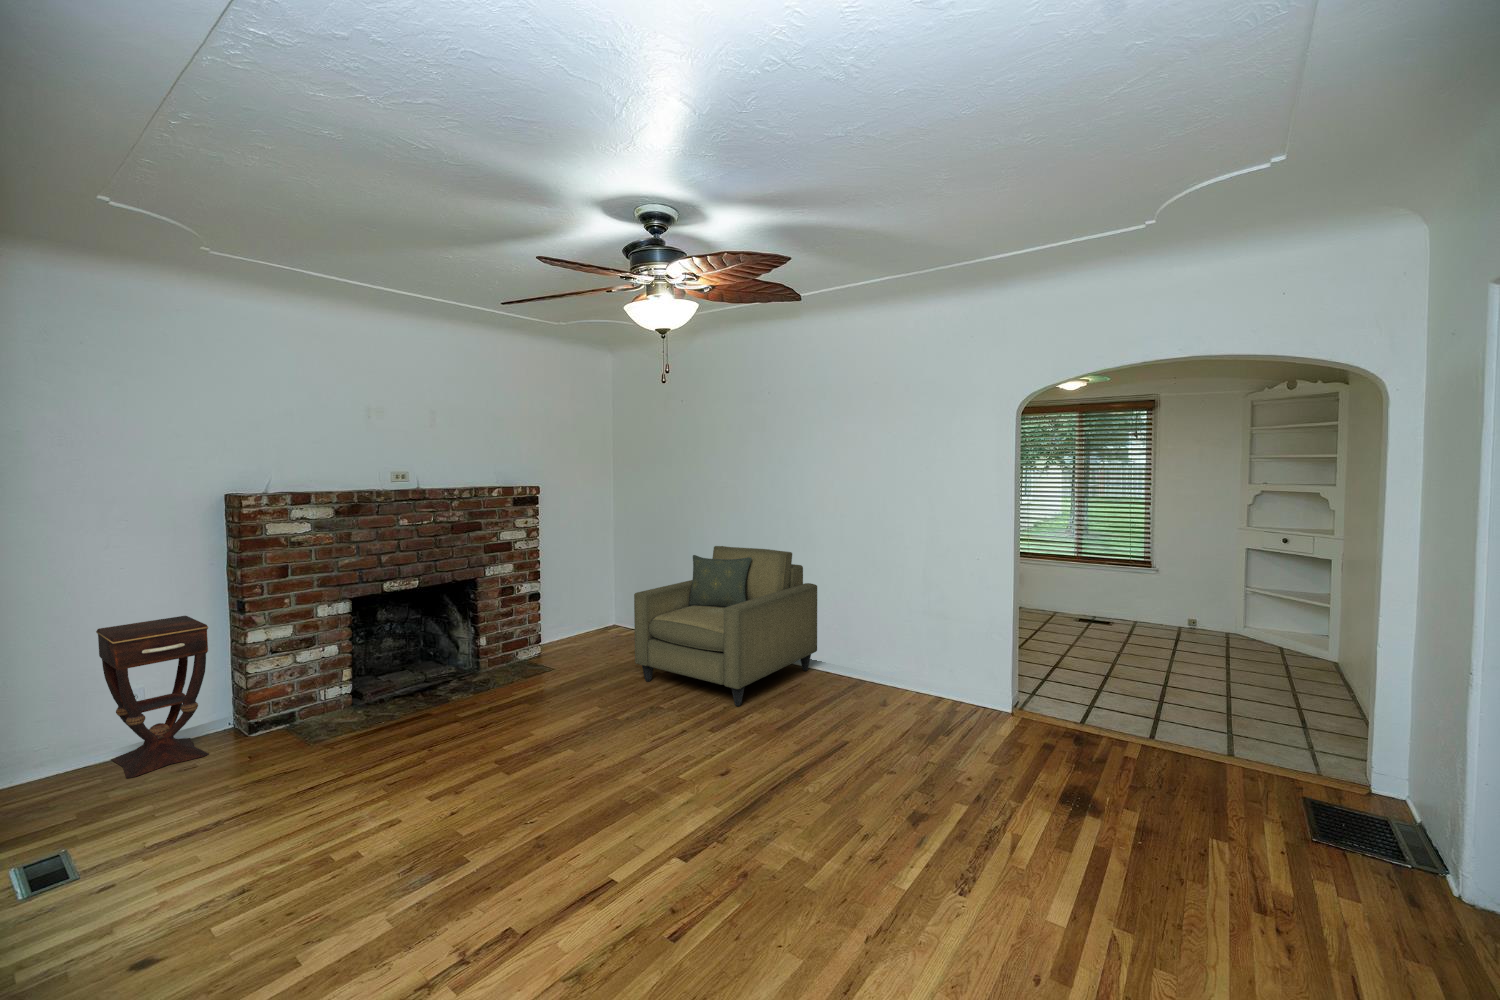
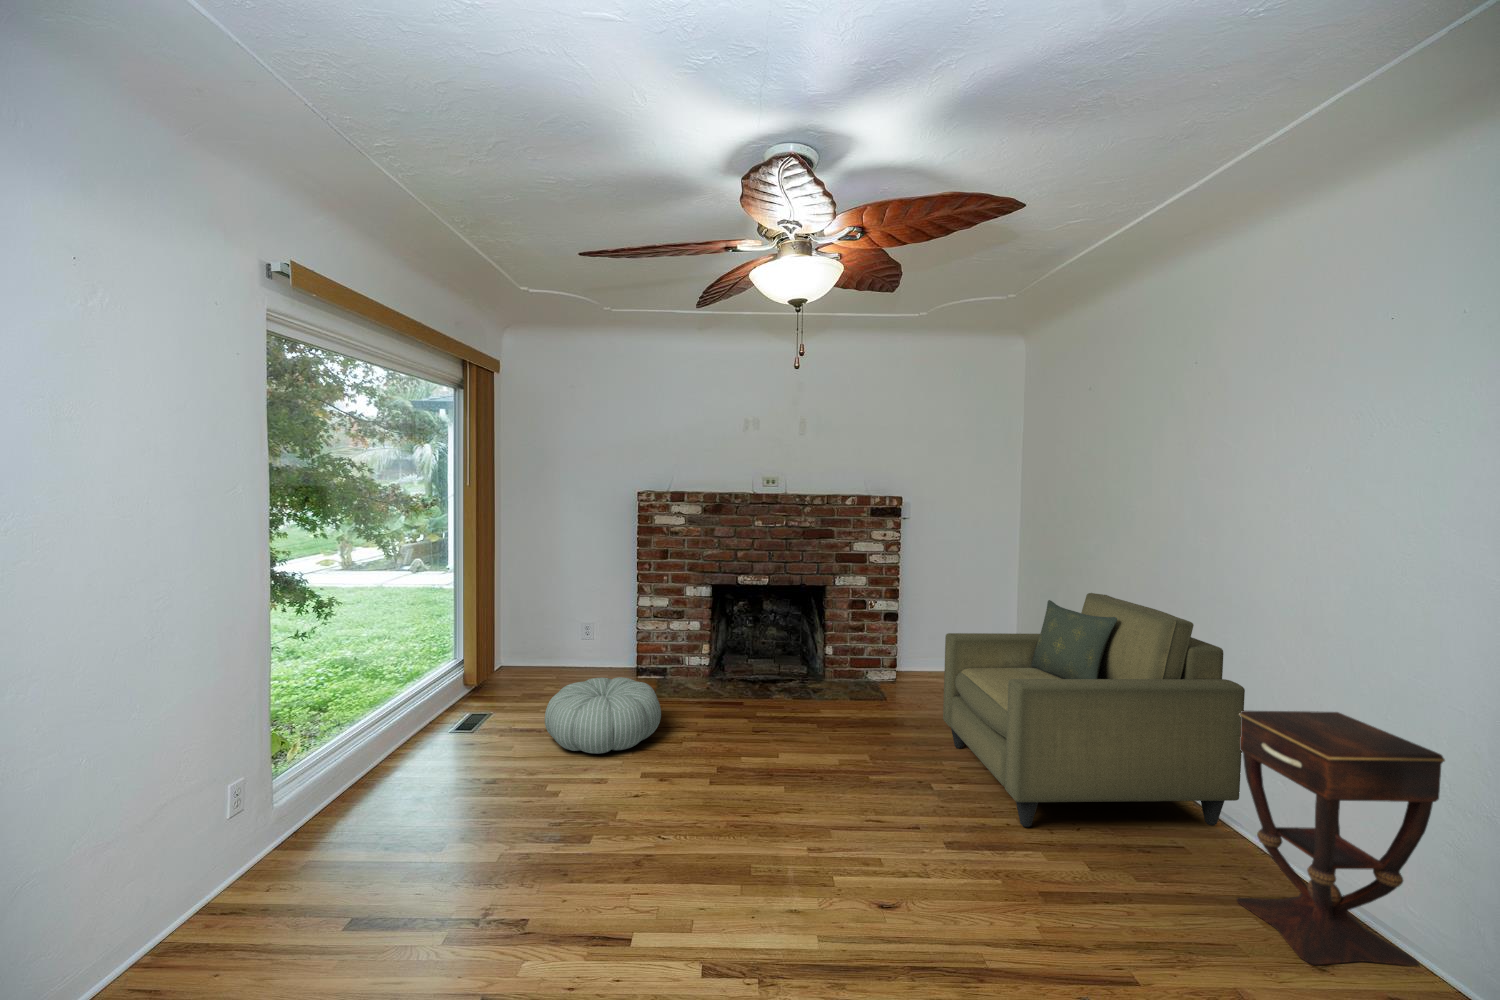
side table: present [96,616,209,778] -> present [1237,711,1445,966]
pouf: none [227,717,394,820] -> present [545,677,661,754]

